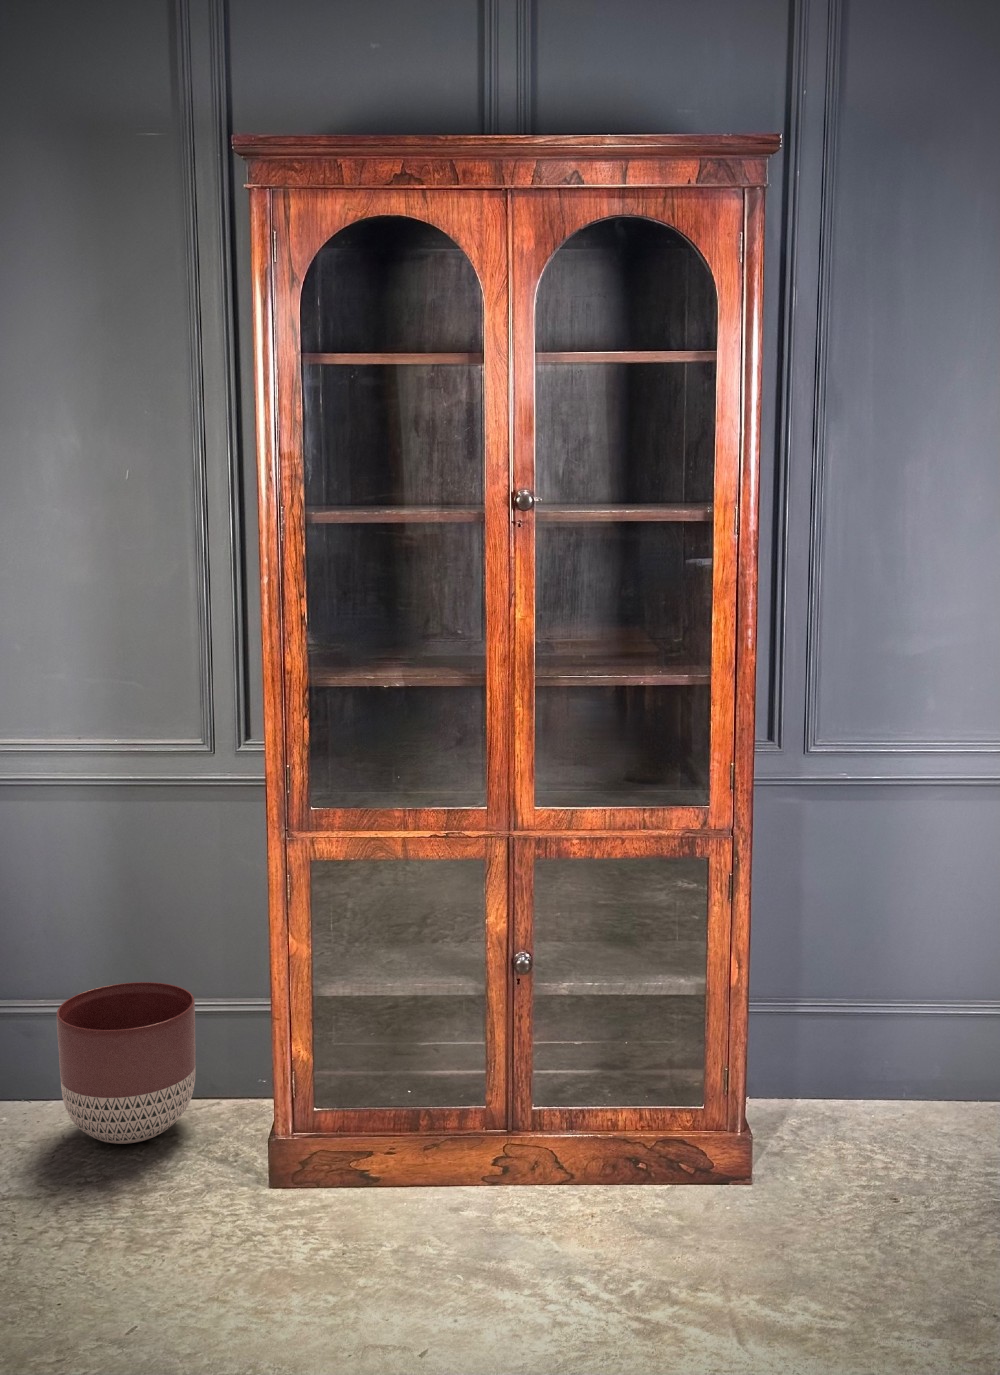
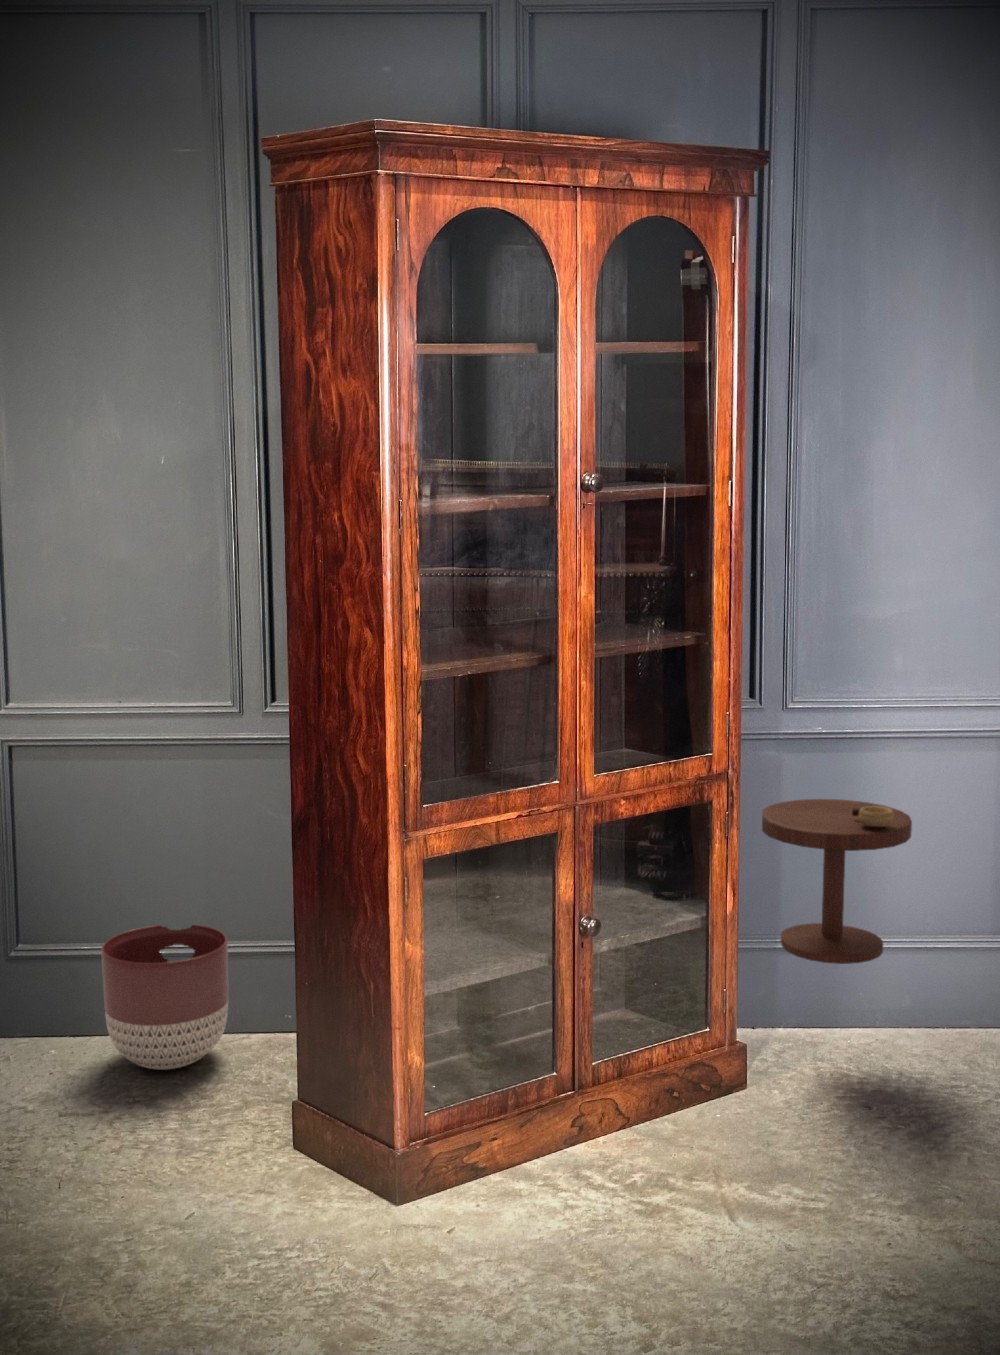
side table: none [776,853,942,1158] -> present [762,799,912,964]

